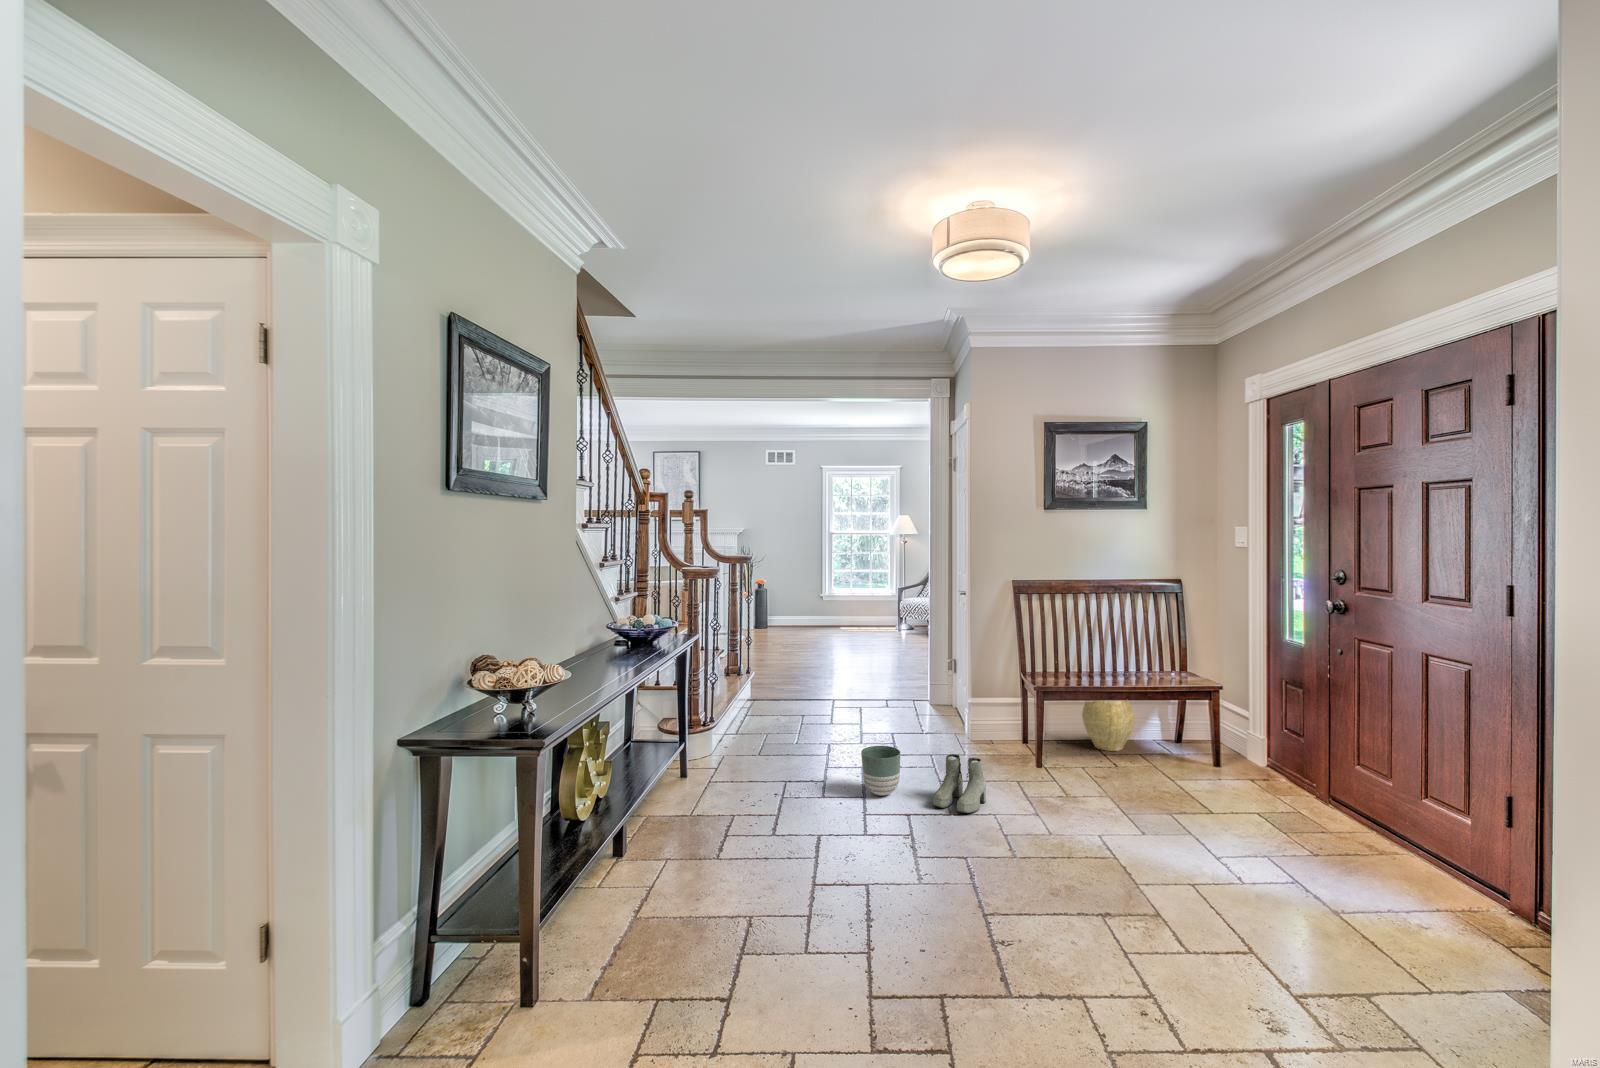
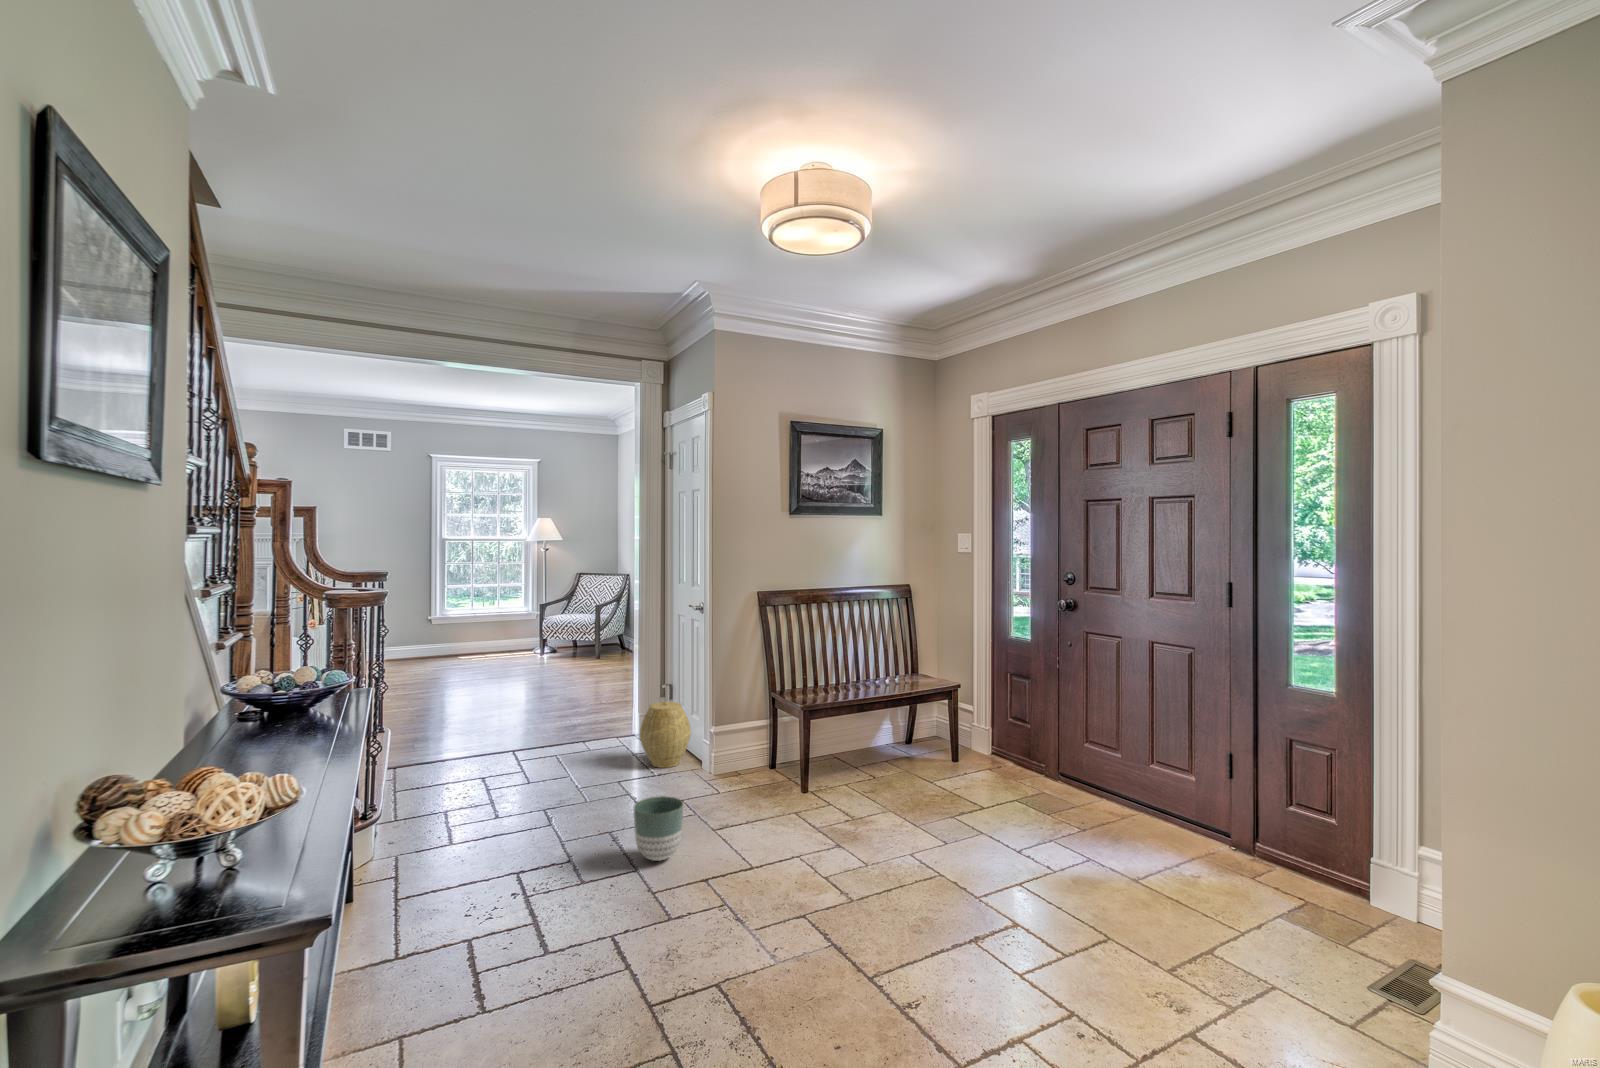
woven basket: present [1082,701,1134,751] -> present [640,702,691,768]
boots: present [933,754,986,813] -> none [729,793,783,861]

